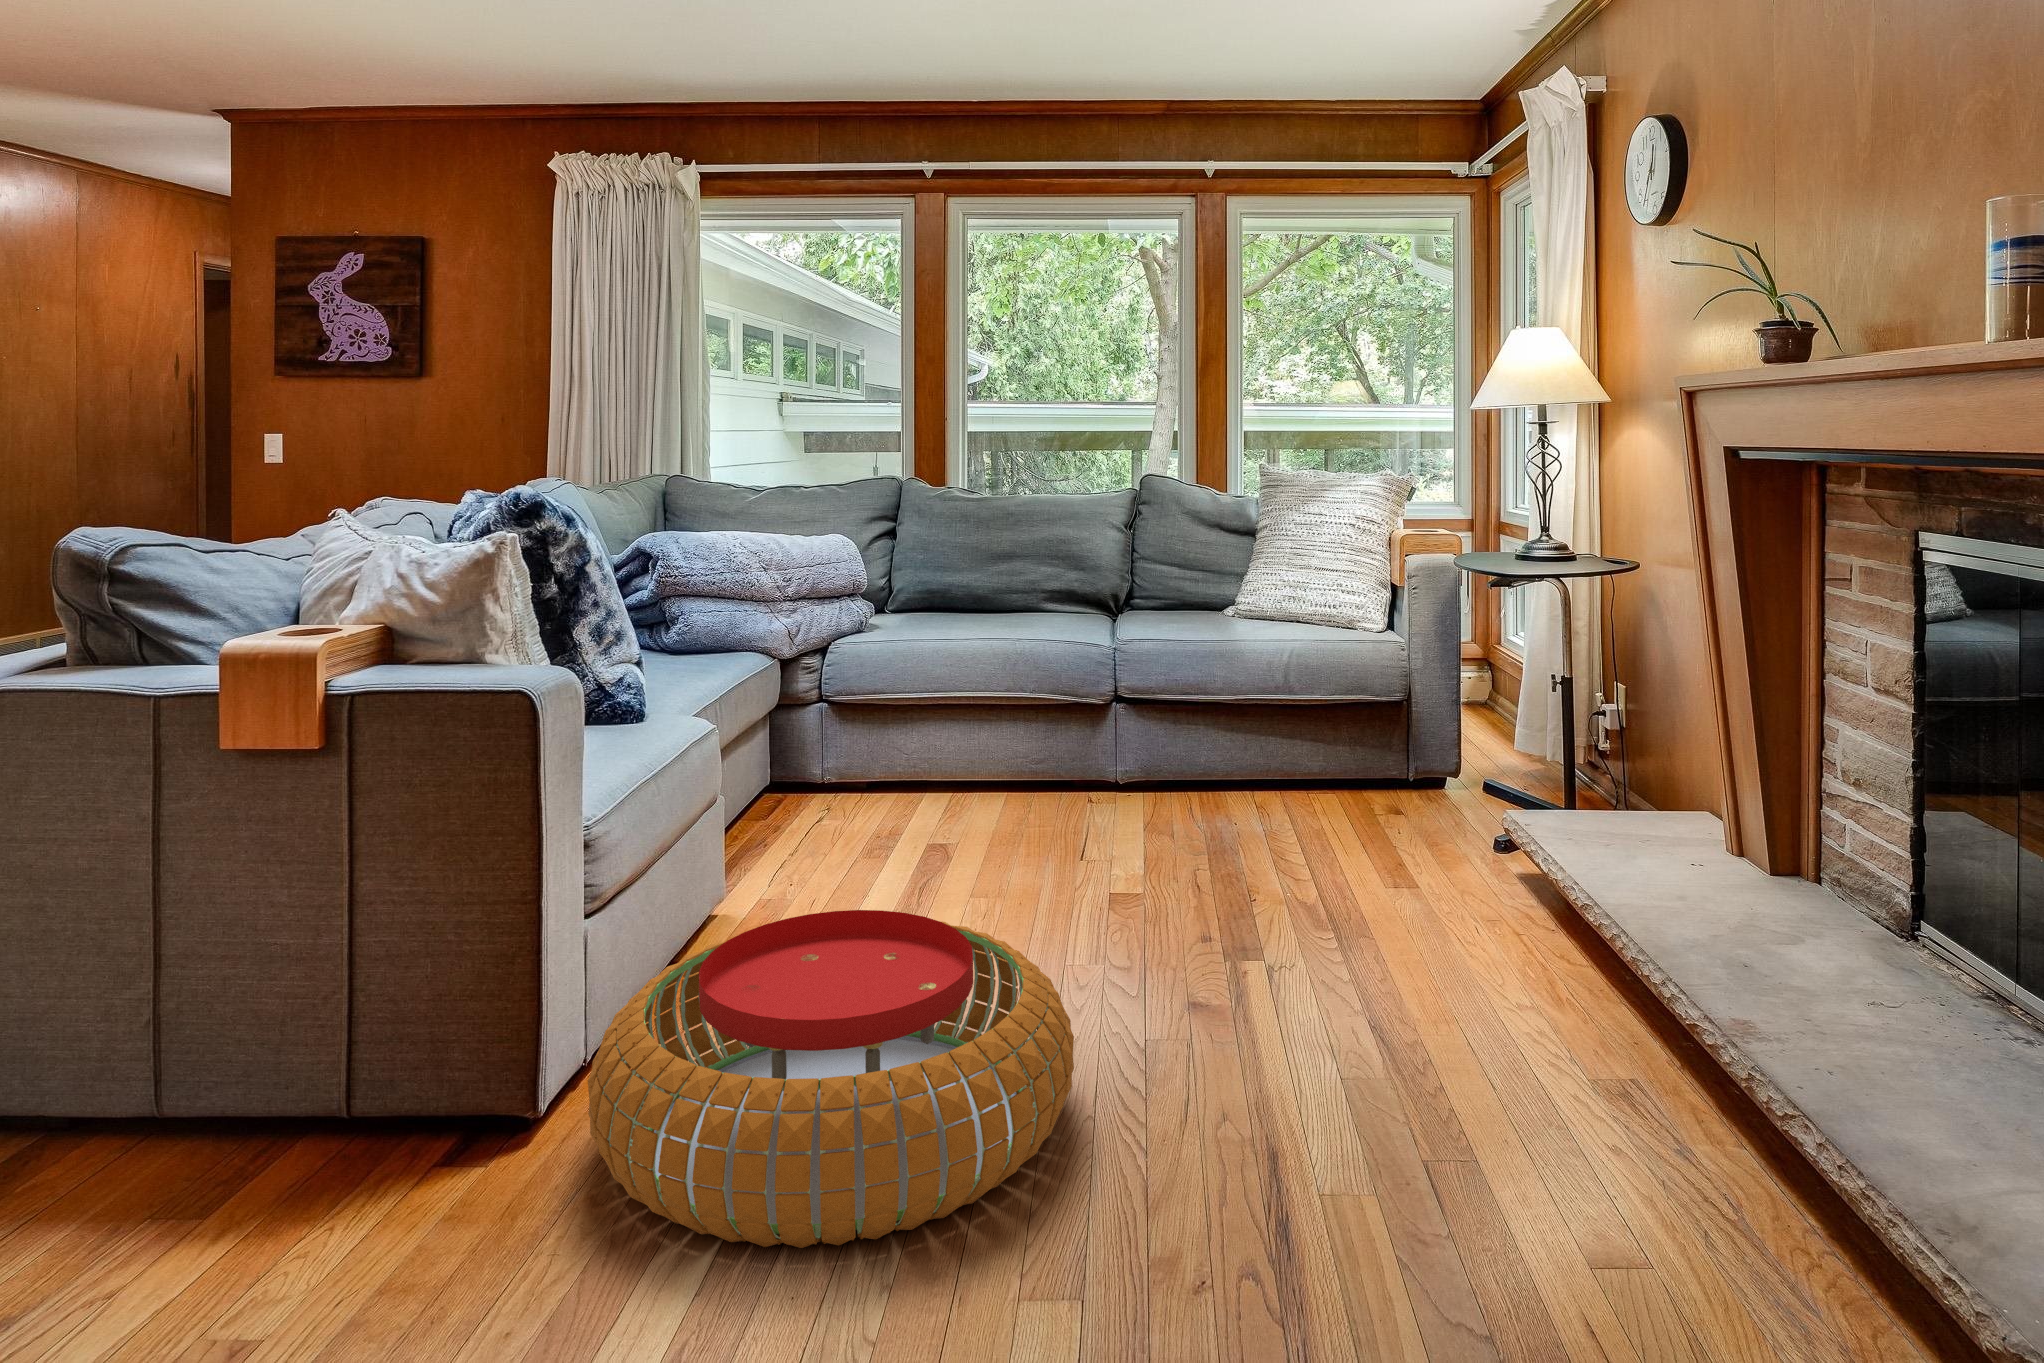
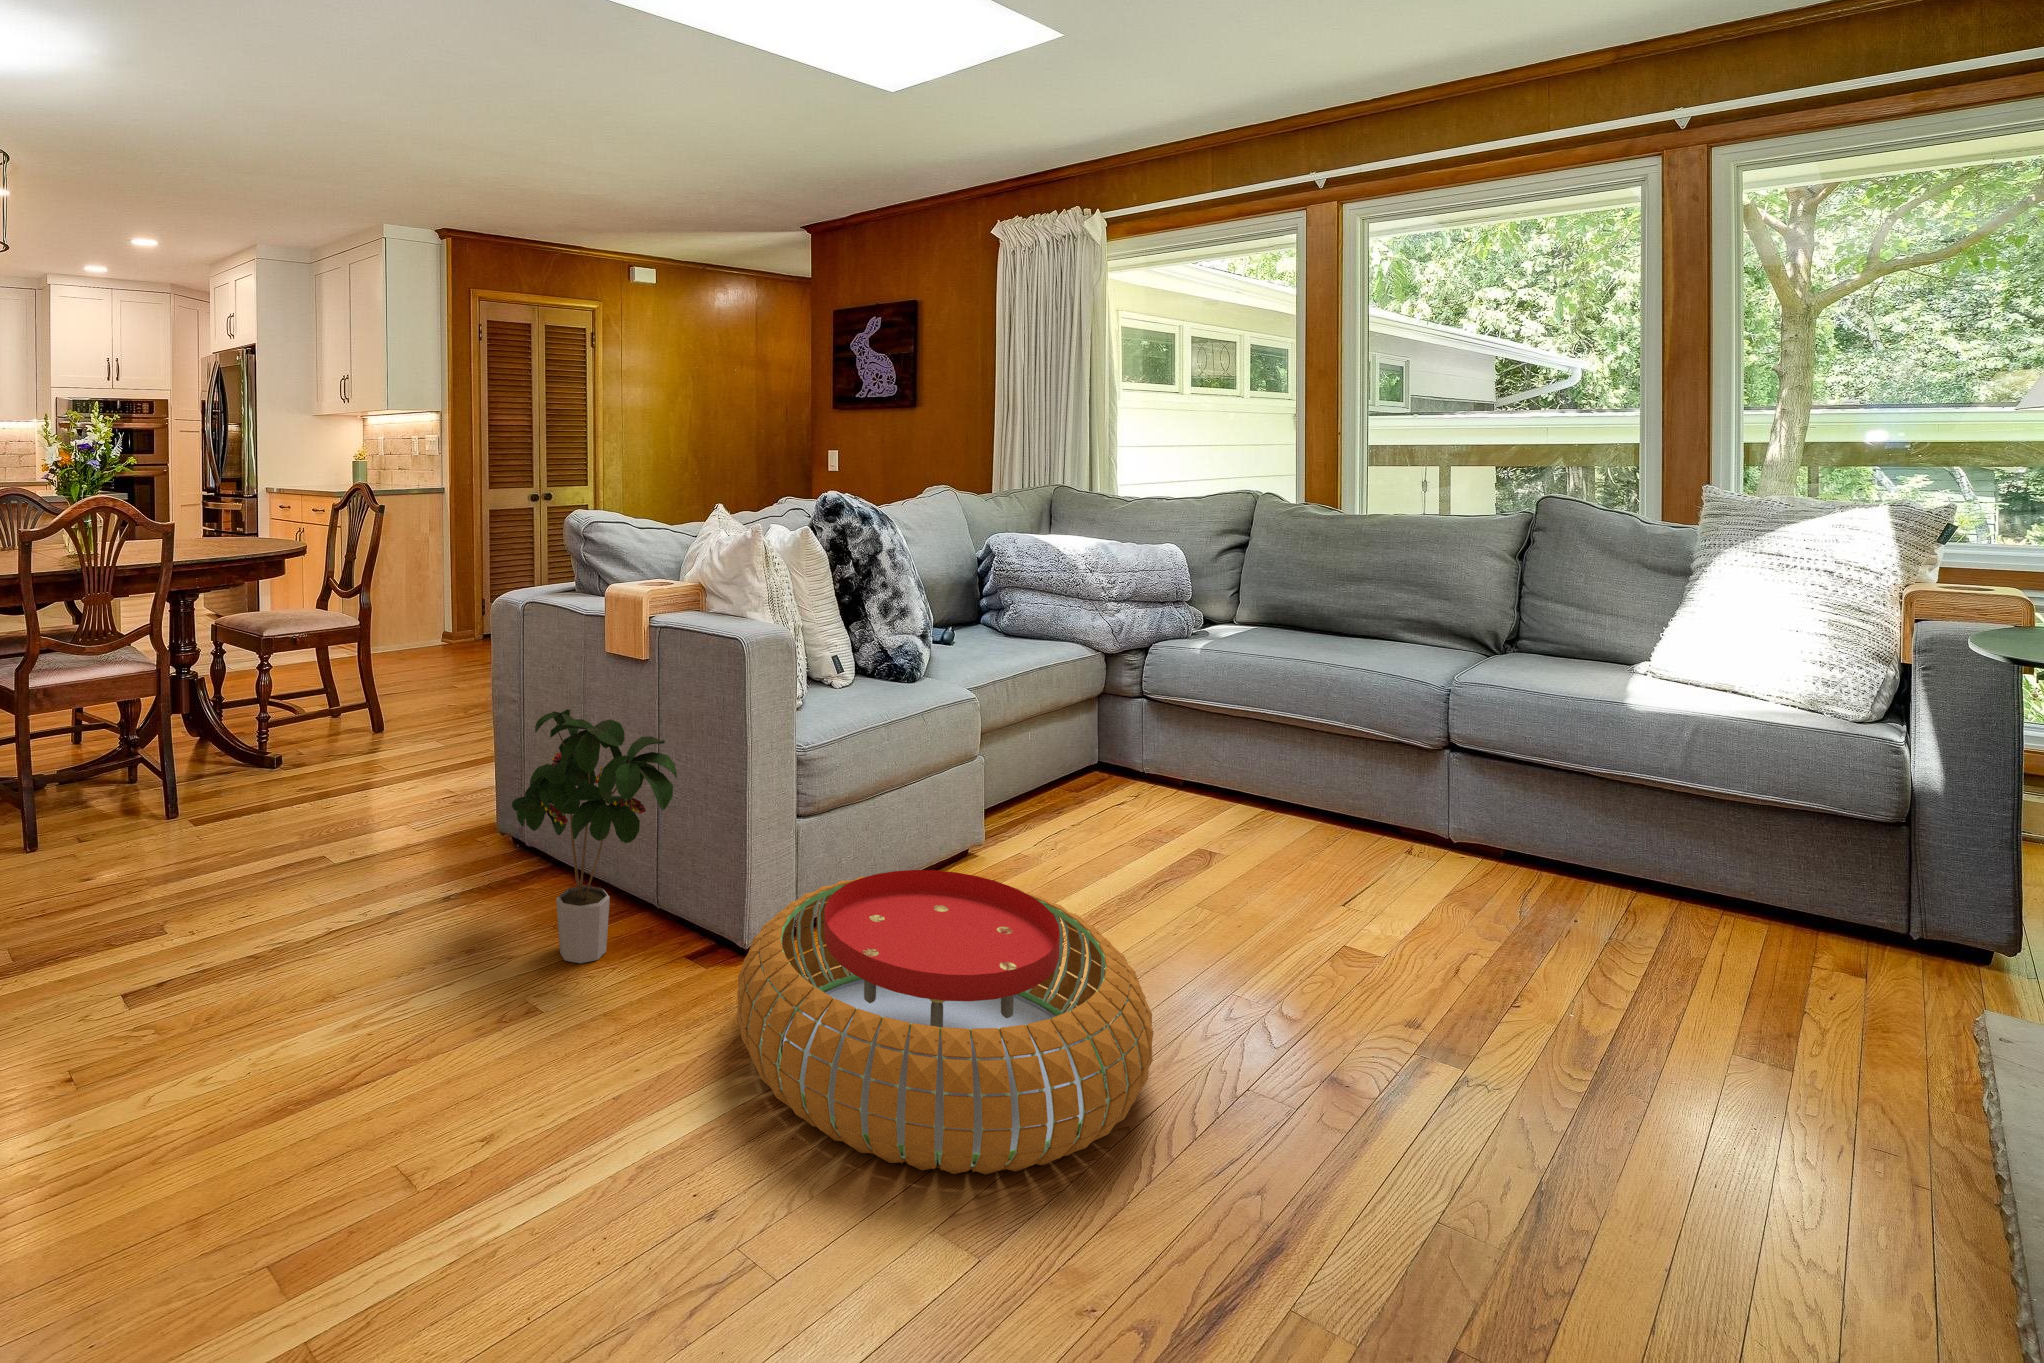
potted plant: none [63,829,431,1224] -> present [512,709,677,963]

